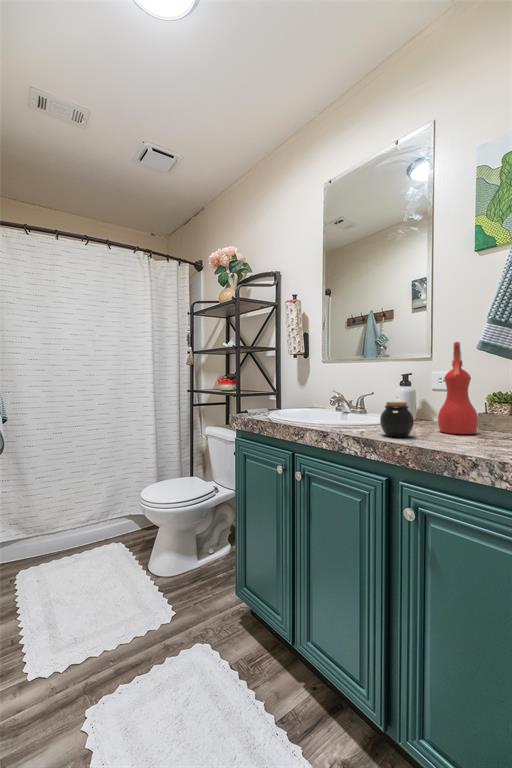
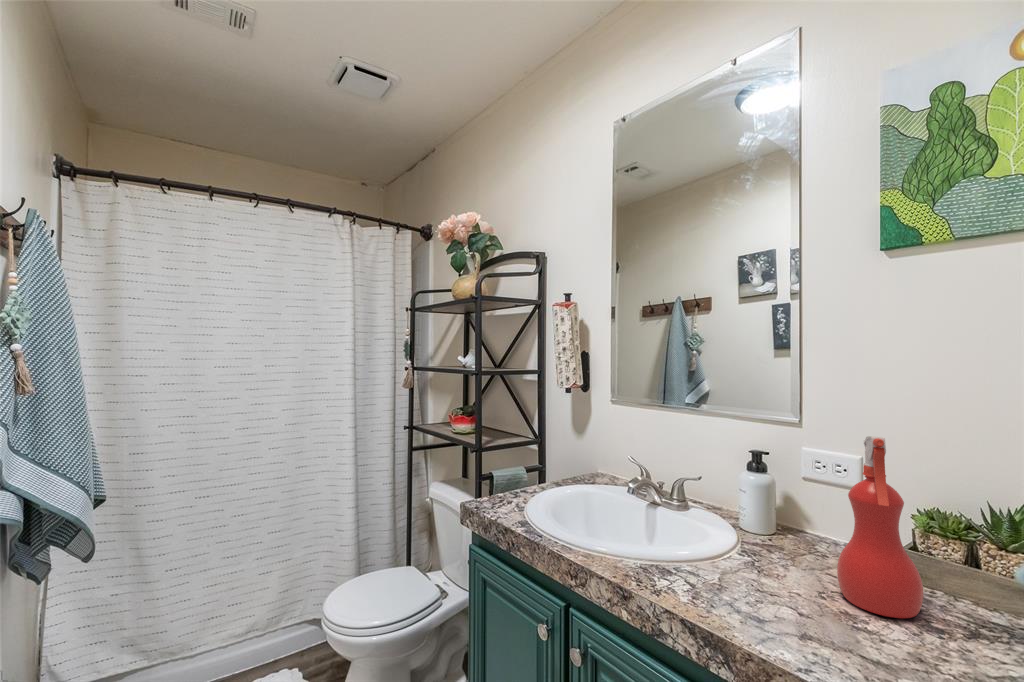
jar: present [380,402,414,437] -> none [734,549,804,634]

